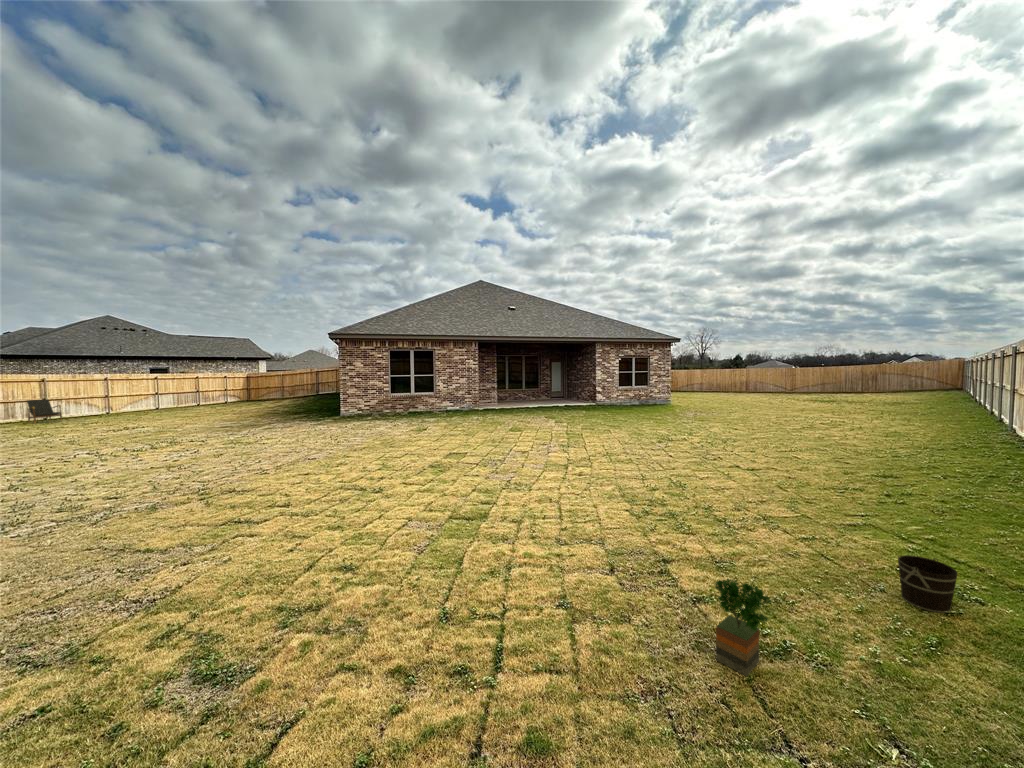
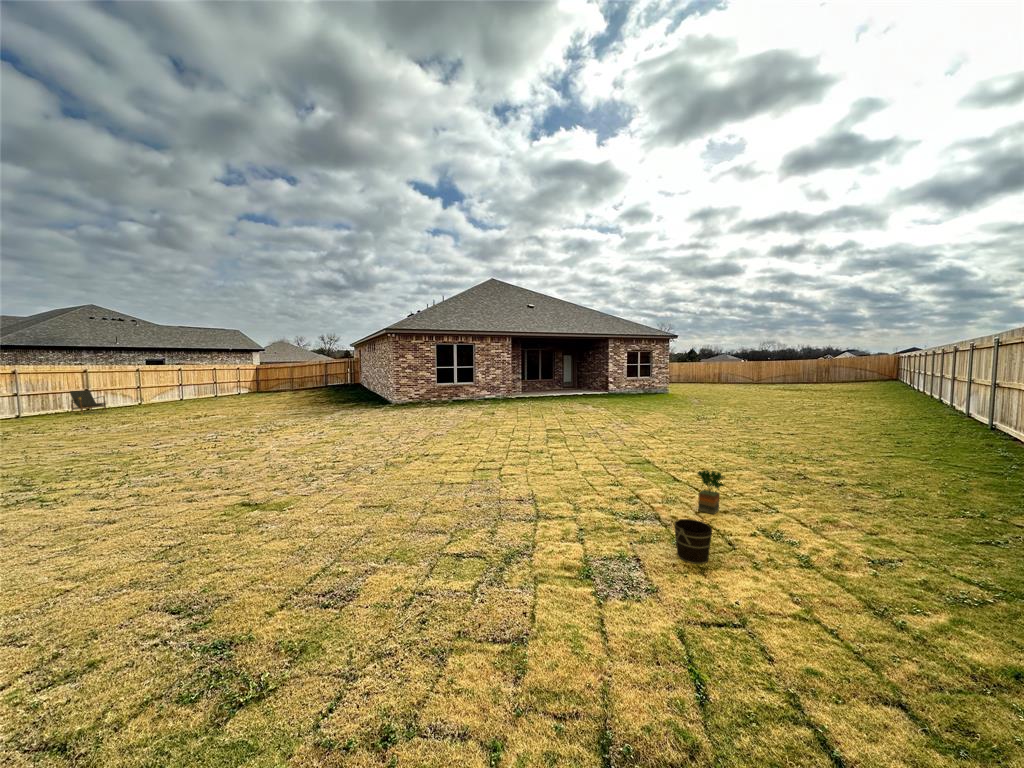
bucket: present [898,555,957,613] -> present [674,519,712,564]
potted tree: present [714,579,771,676] -> present [698,470,725,514]

